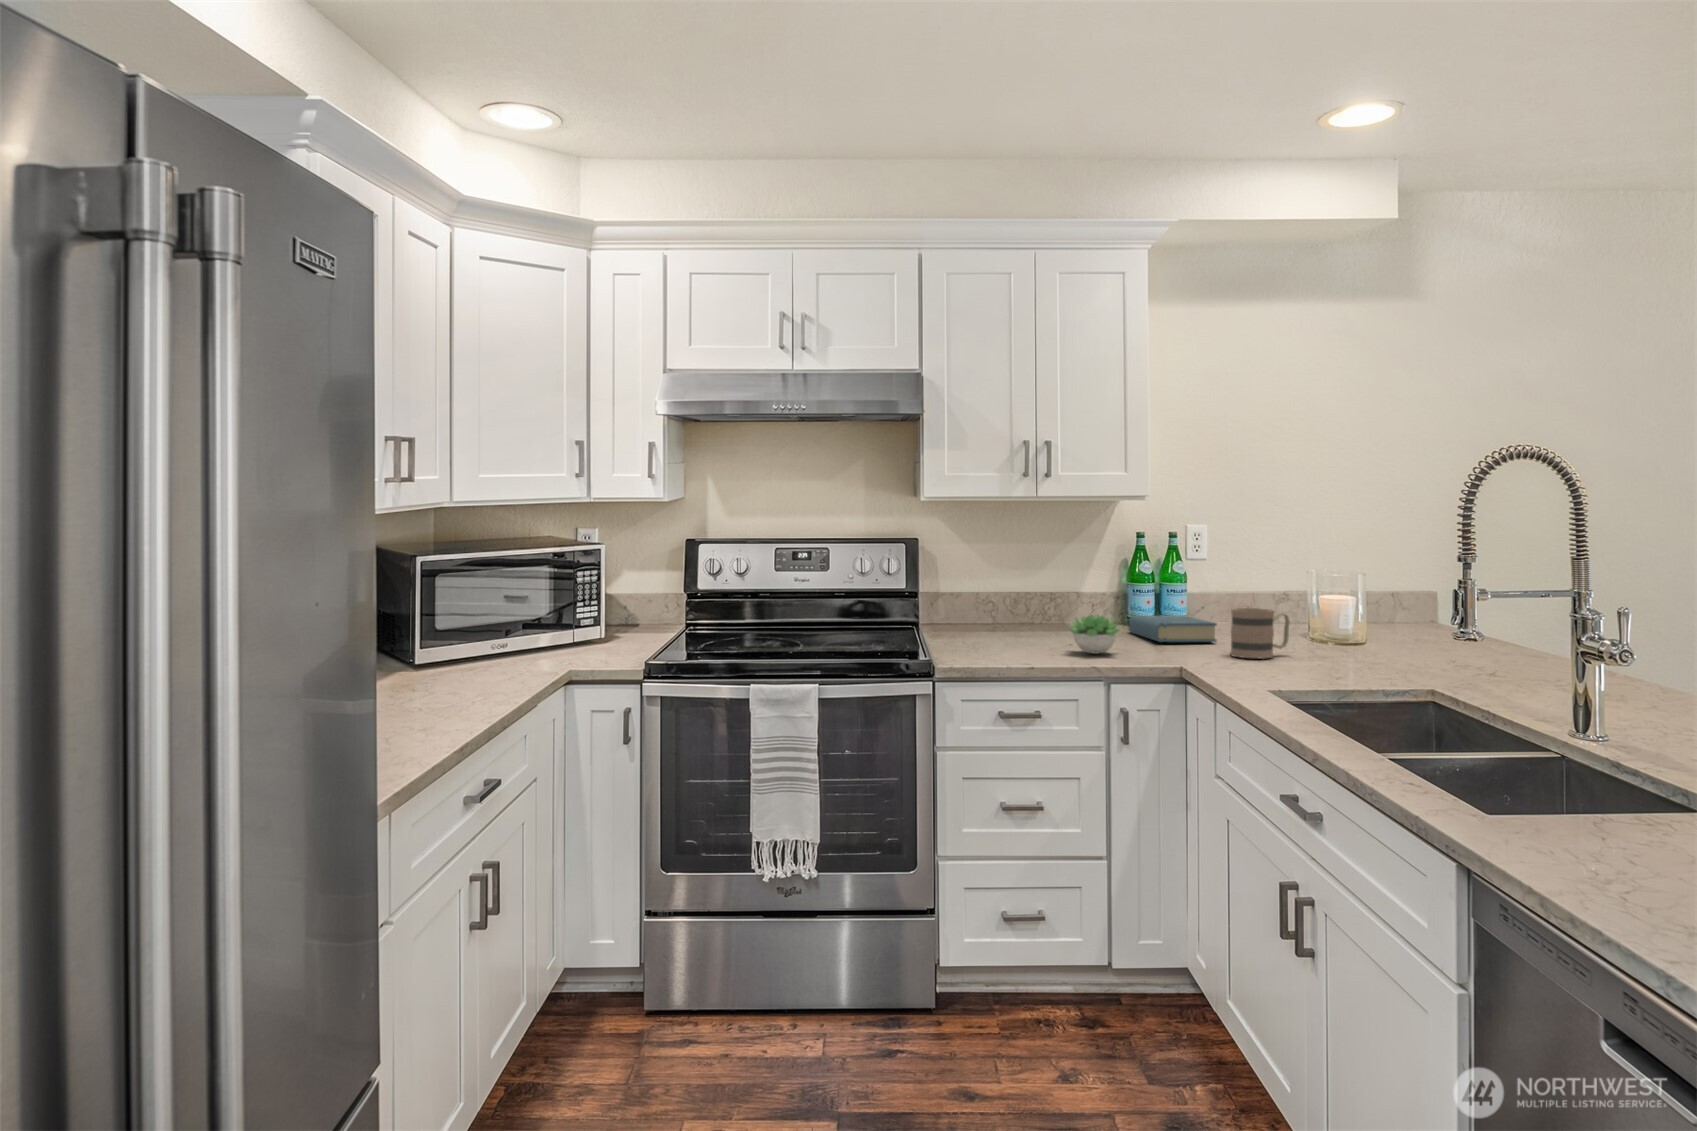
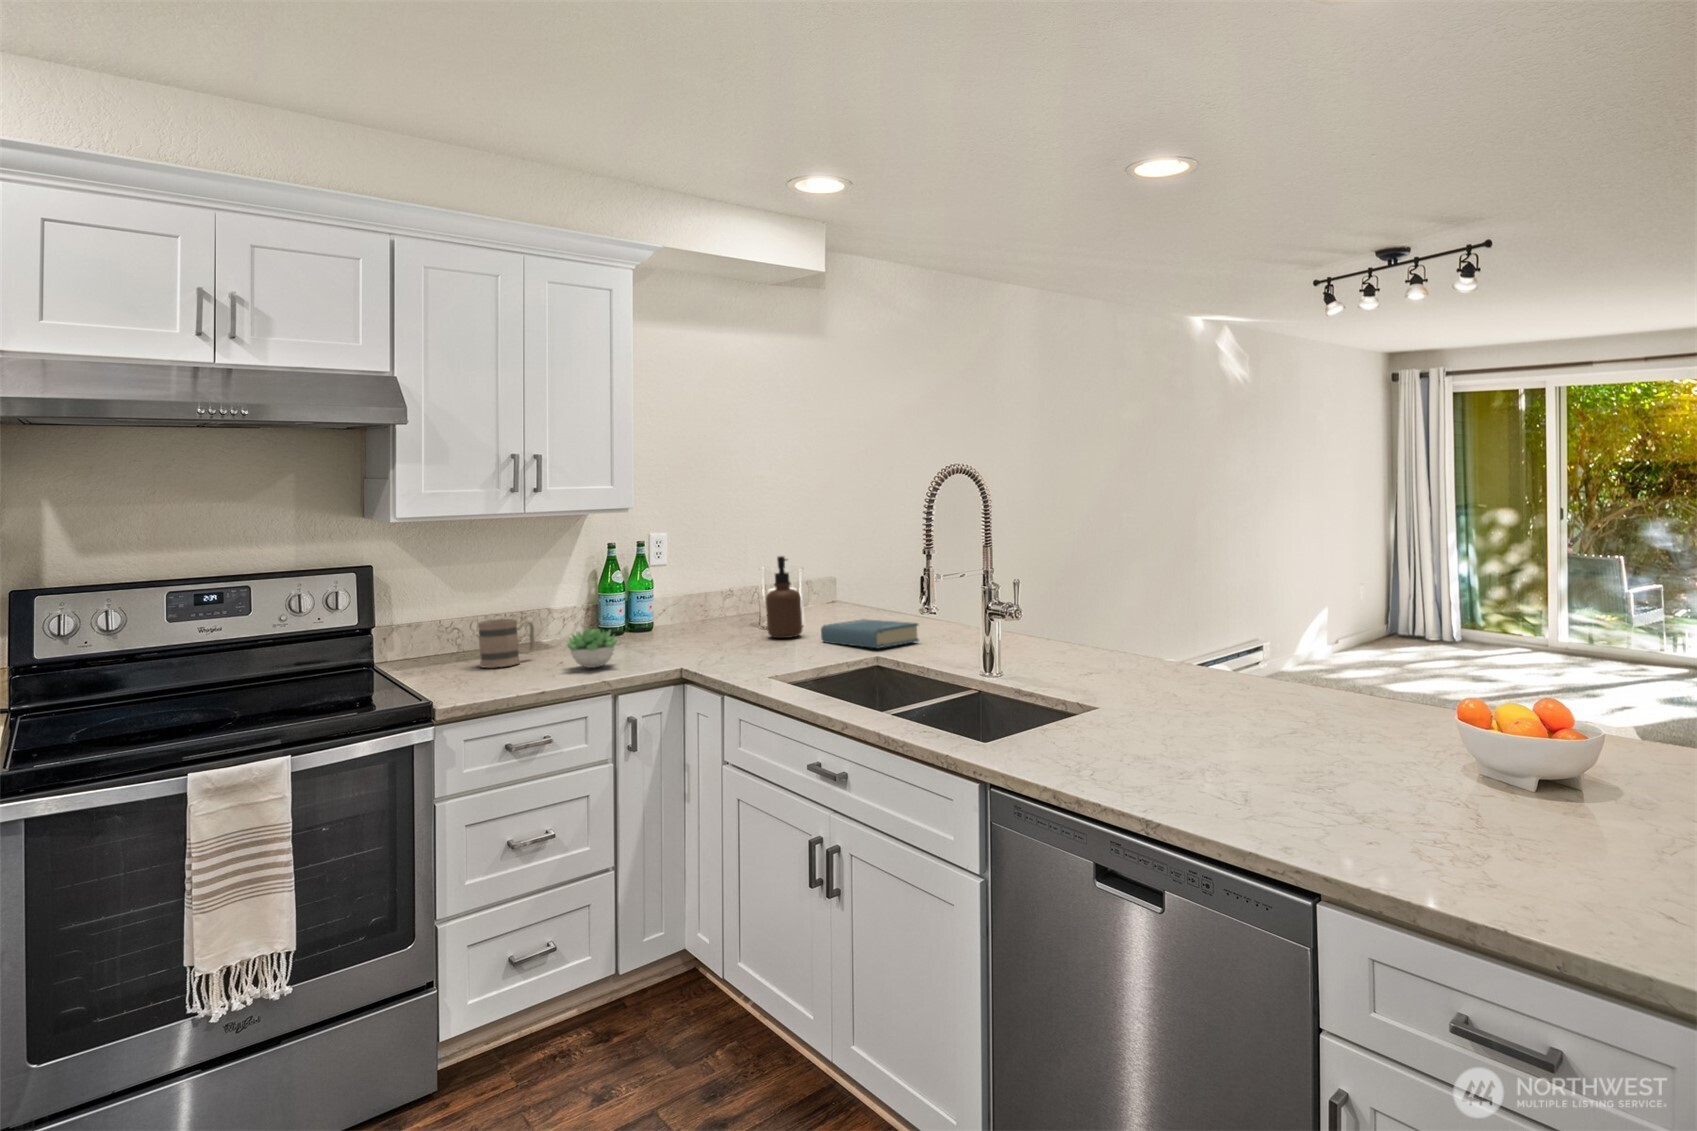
soap dispenser: none [1305,557,1350,652] -> present [766,556,803,638]
mug: present [1230,608,1290,659] -> present [478,619,534,668]
hardback book: present [1129,616,1217,642] -> present [821,619,919,648]

